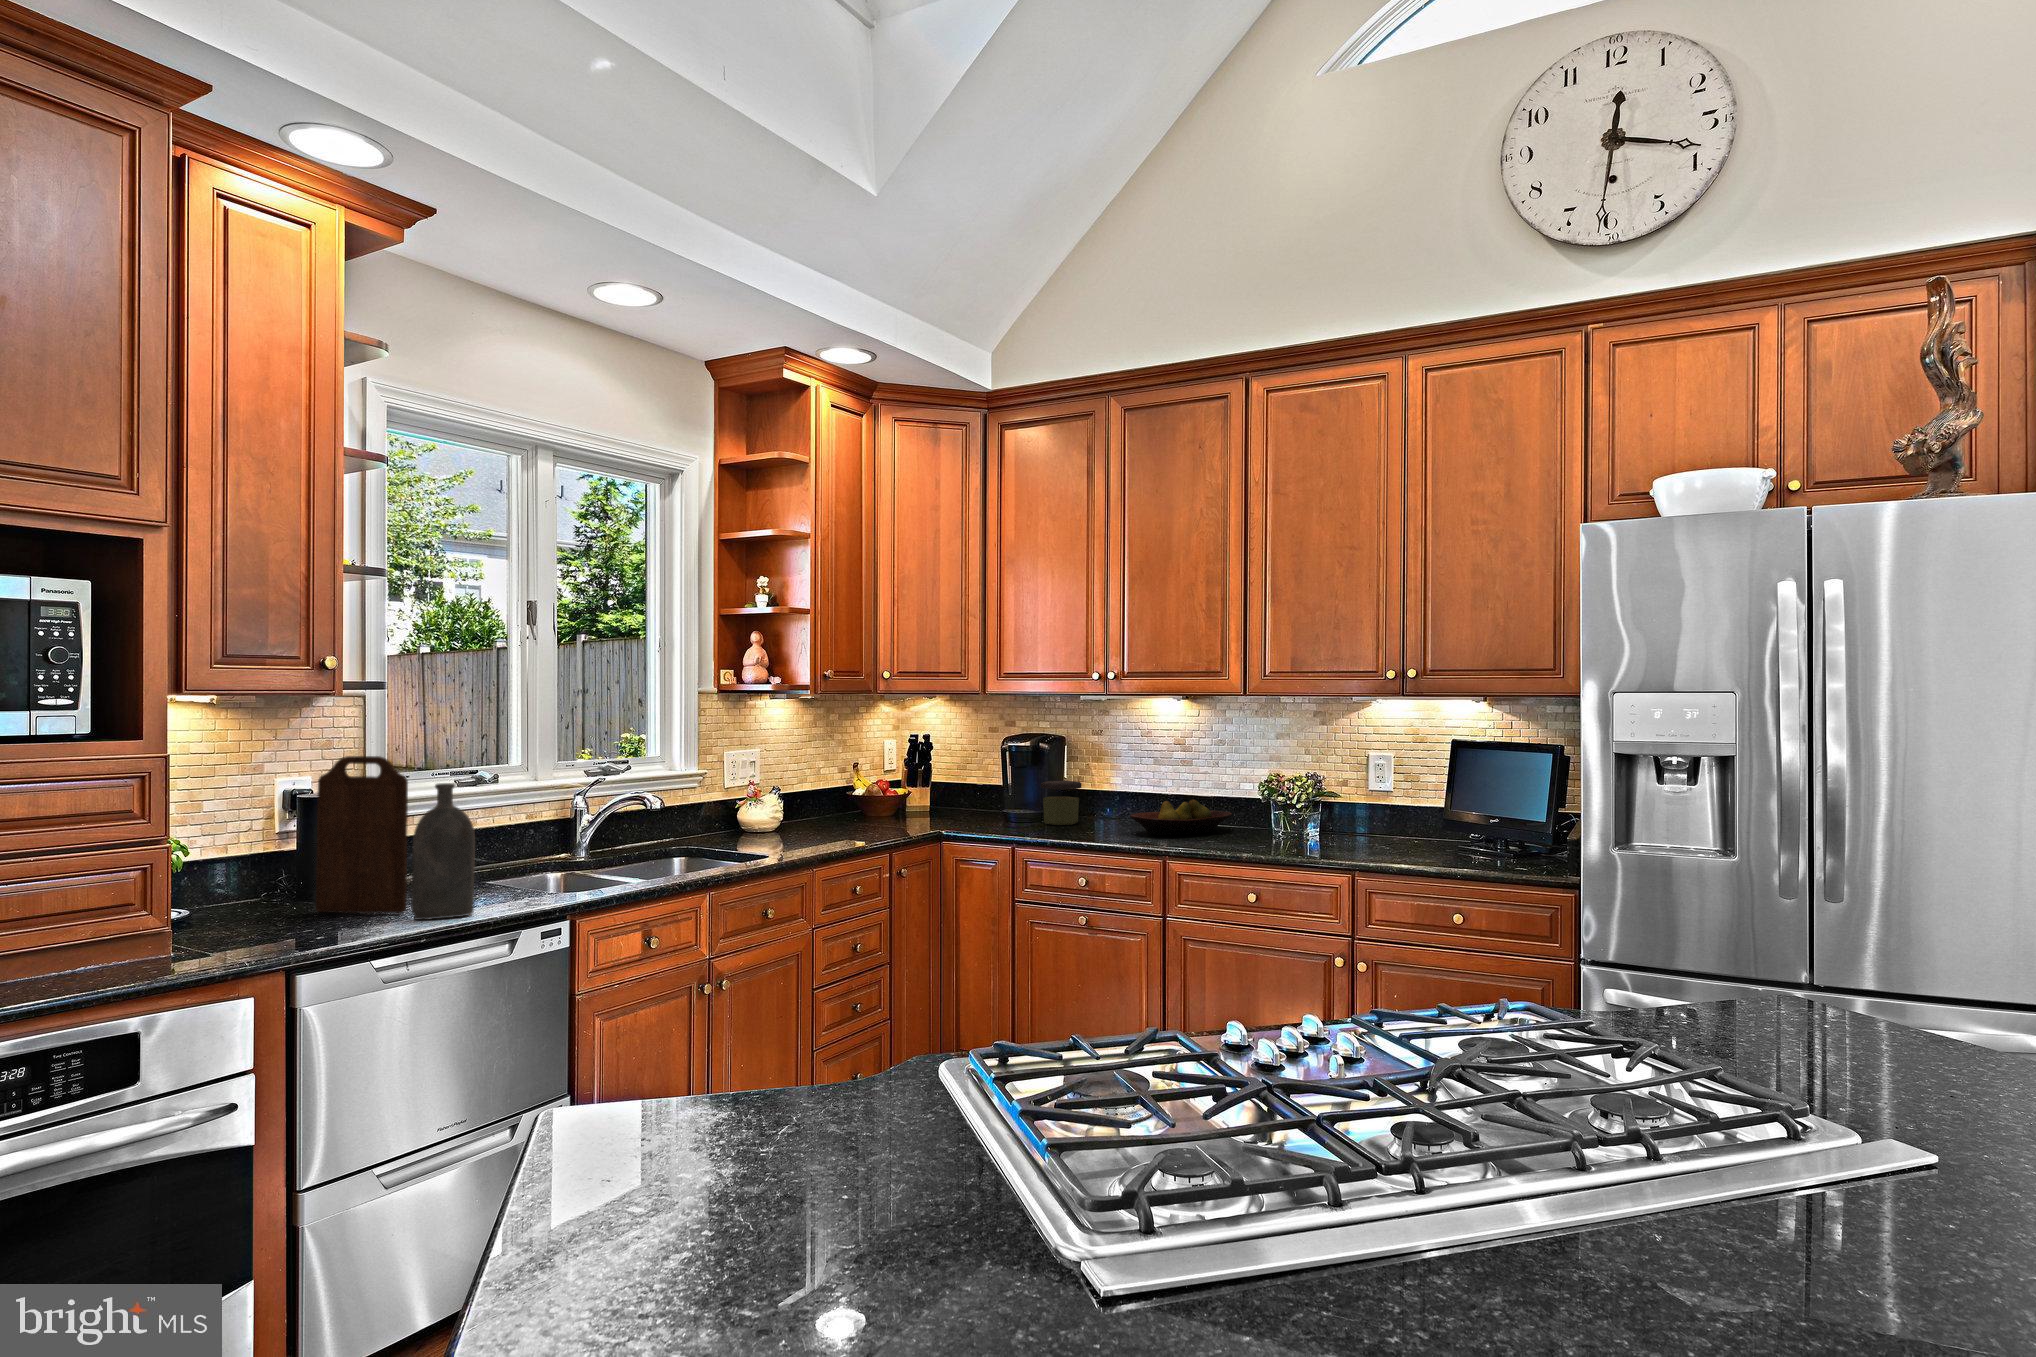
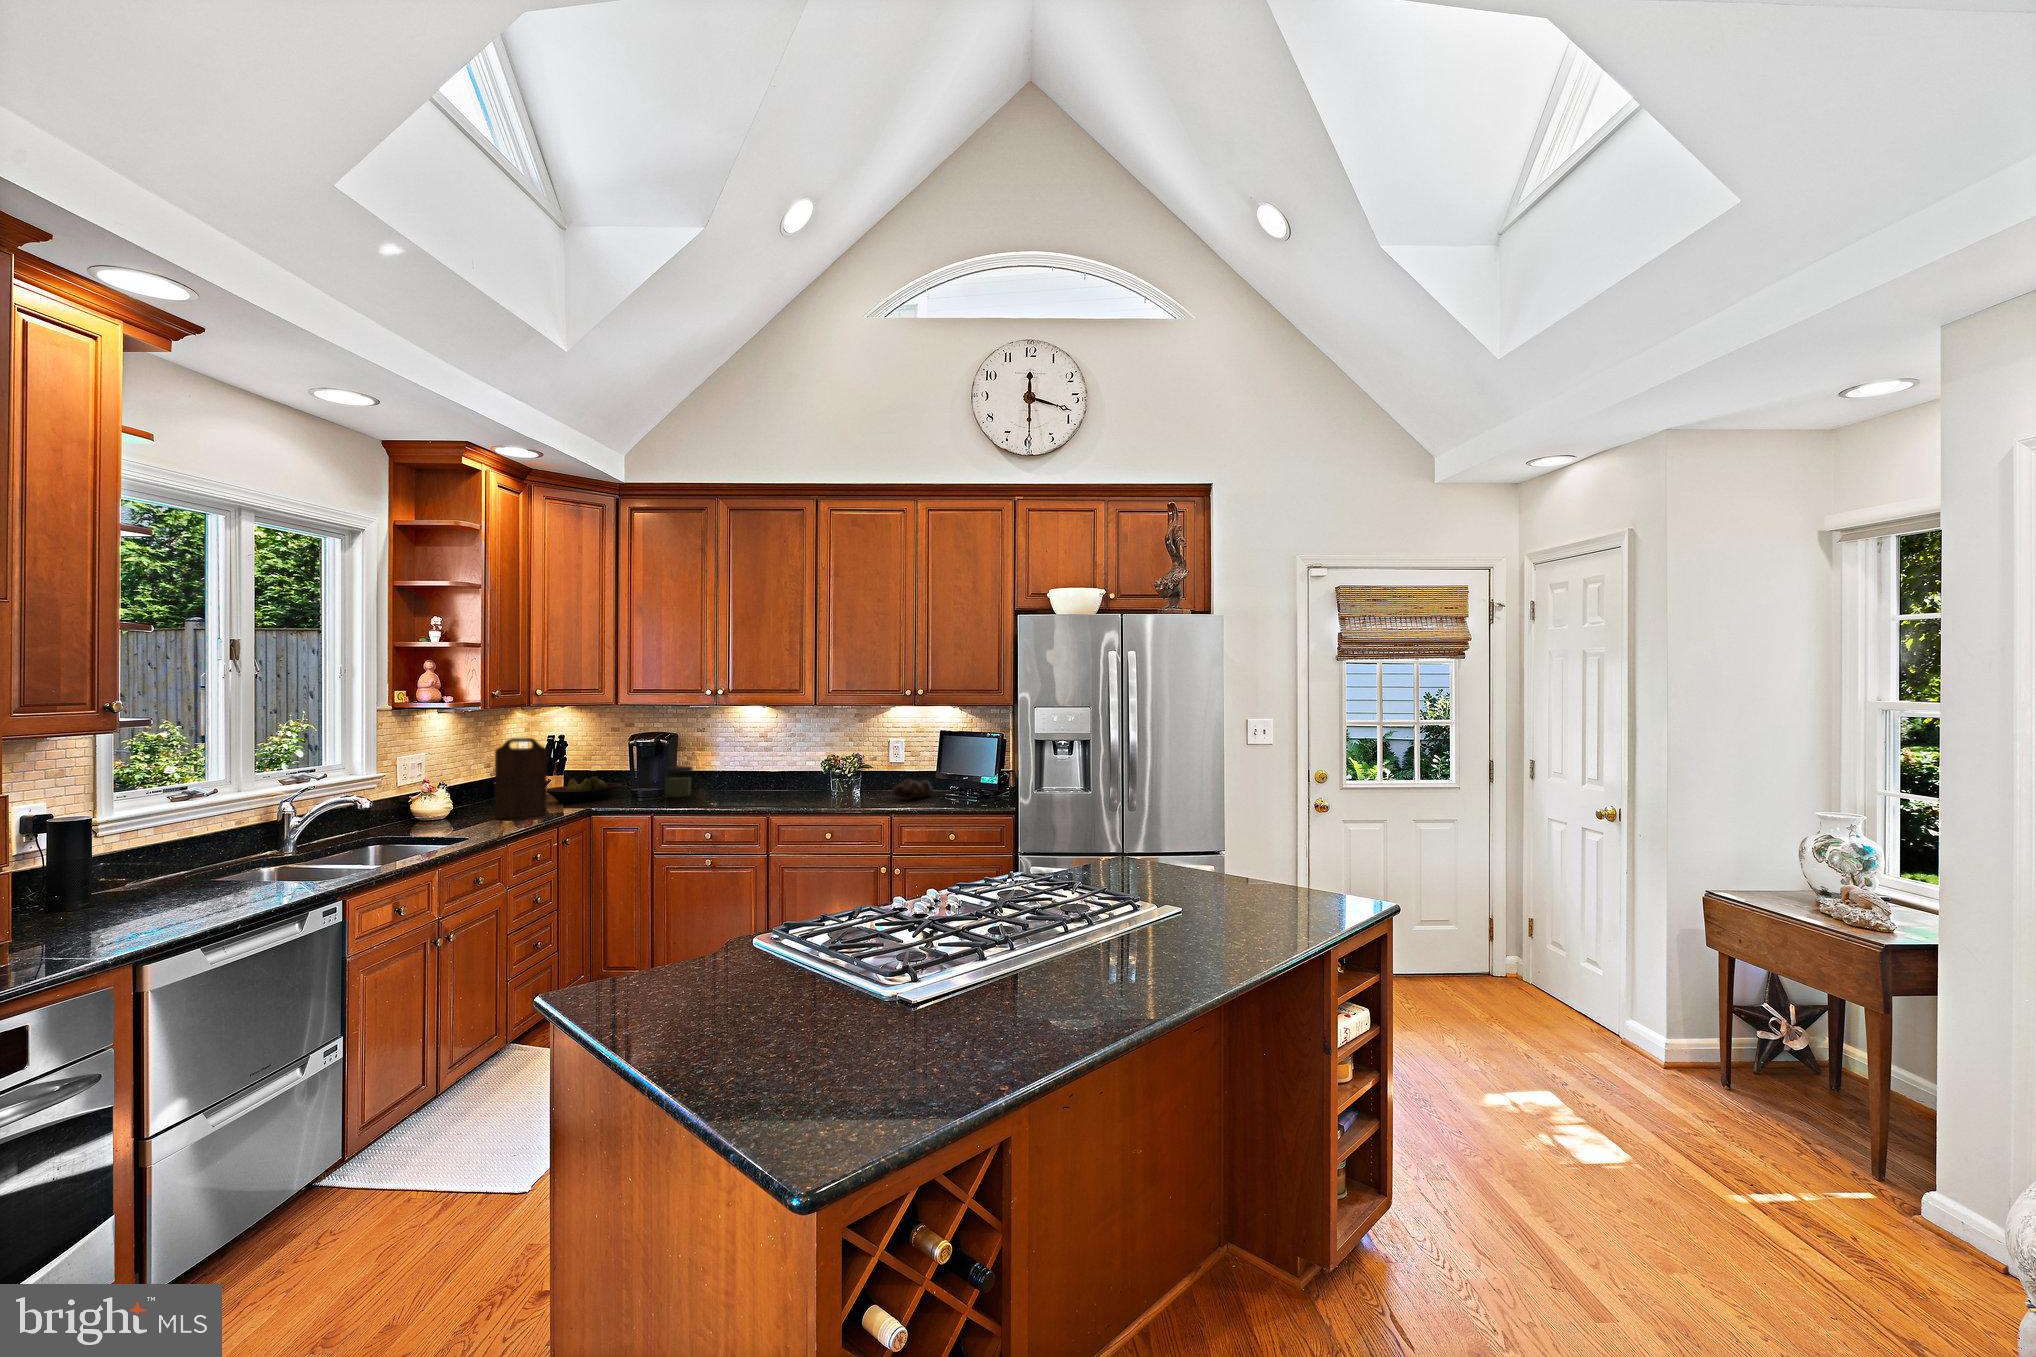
cutting board: present [316,756,408,914] -> present [494,738,547,818]
bottle: present [411,783,475,920] -> none [207,800,264,912]
fruit bowl: present [1130,800,1232,835] -> present [547,776,622,802]
bread loaf: none [1365,817,1440,850] -> present [892,779,933,800]

